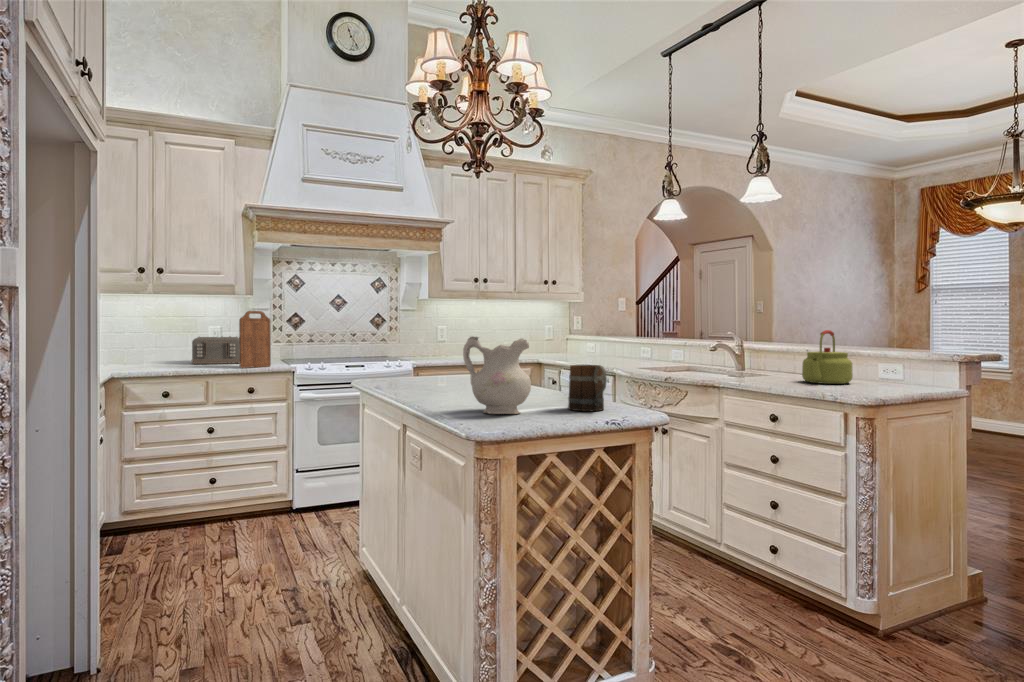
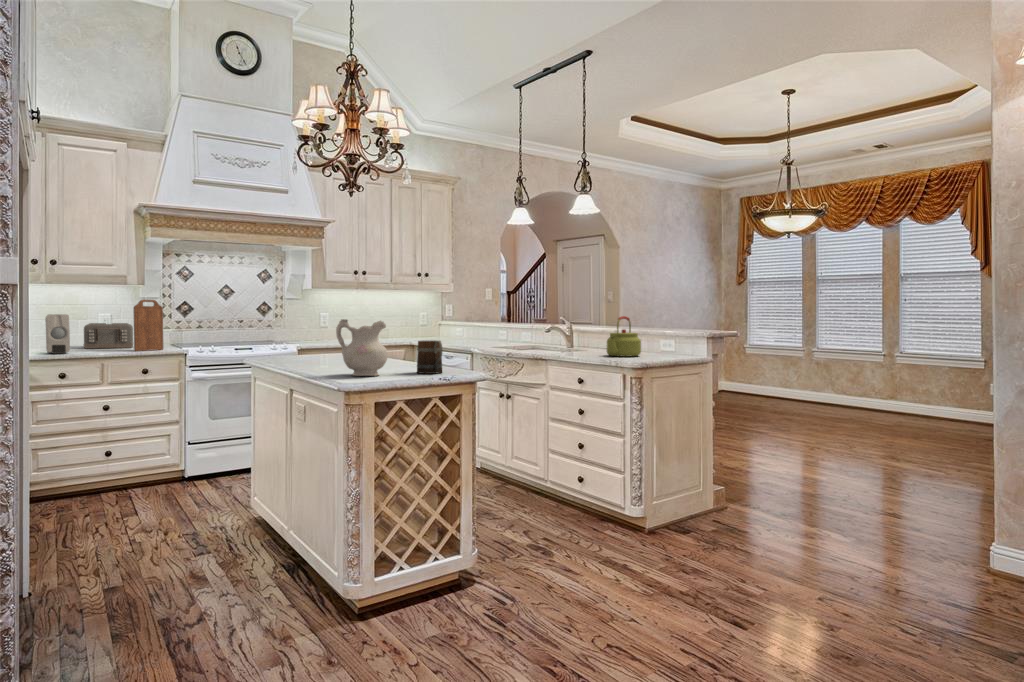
soap dispenser: none [149,328,173,371] -> present [45,314,70,354]

